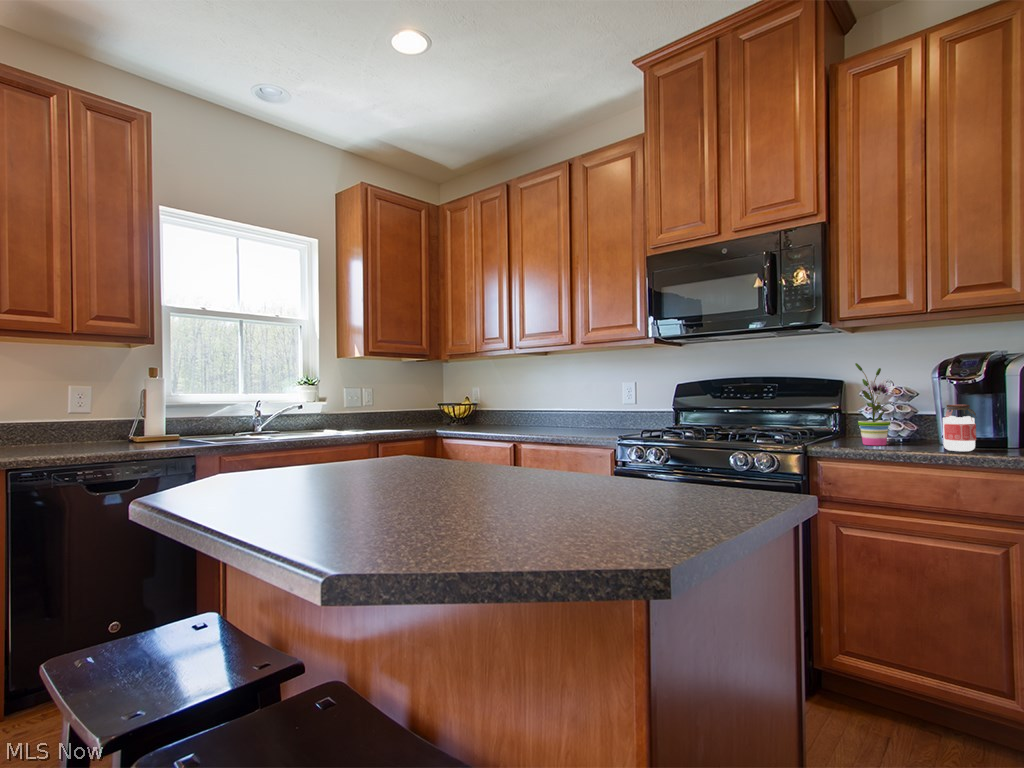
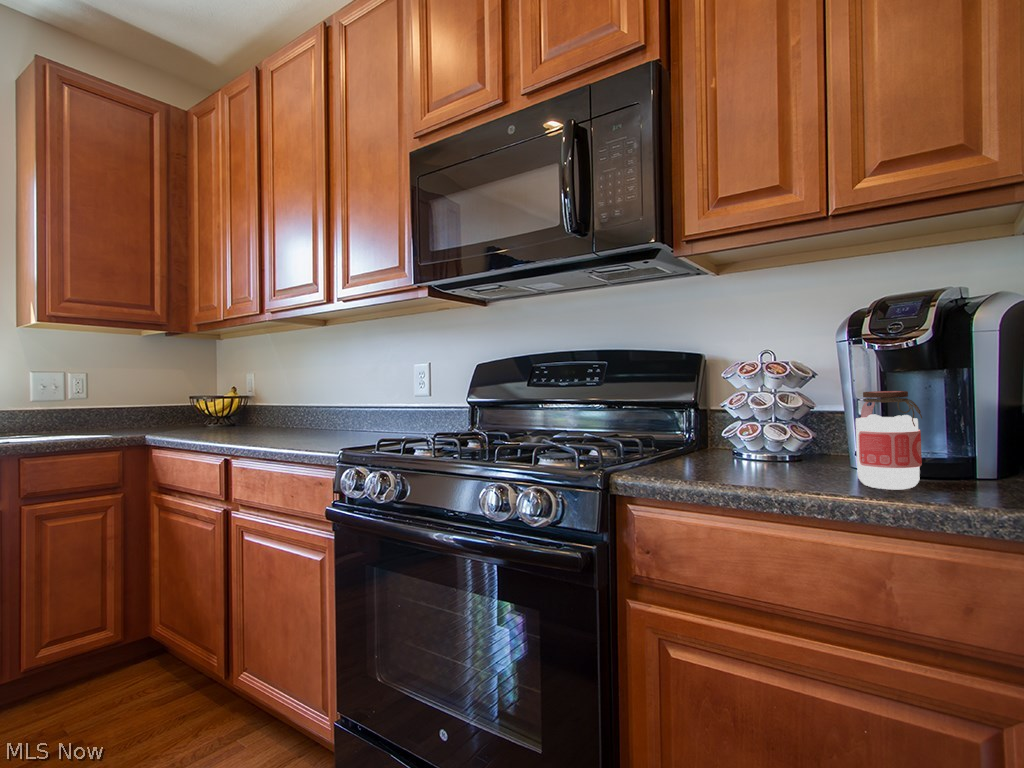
potted plant: present [855,363,896,446] -> none [703,317,772,472]

